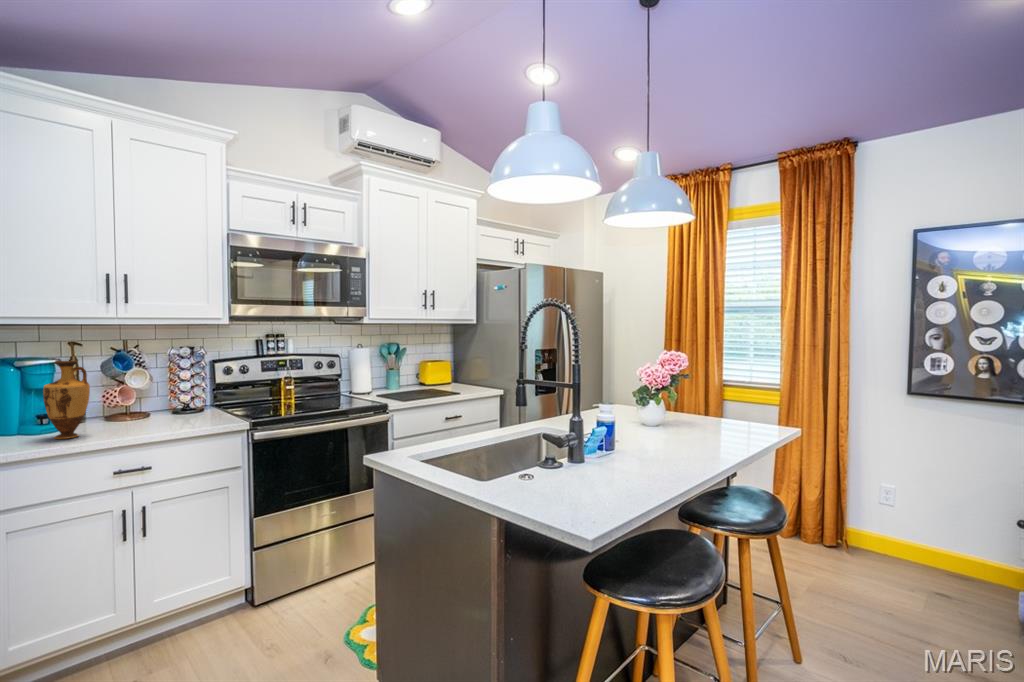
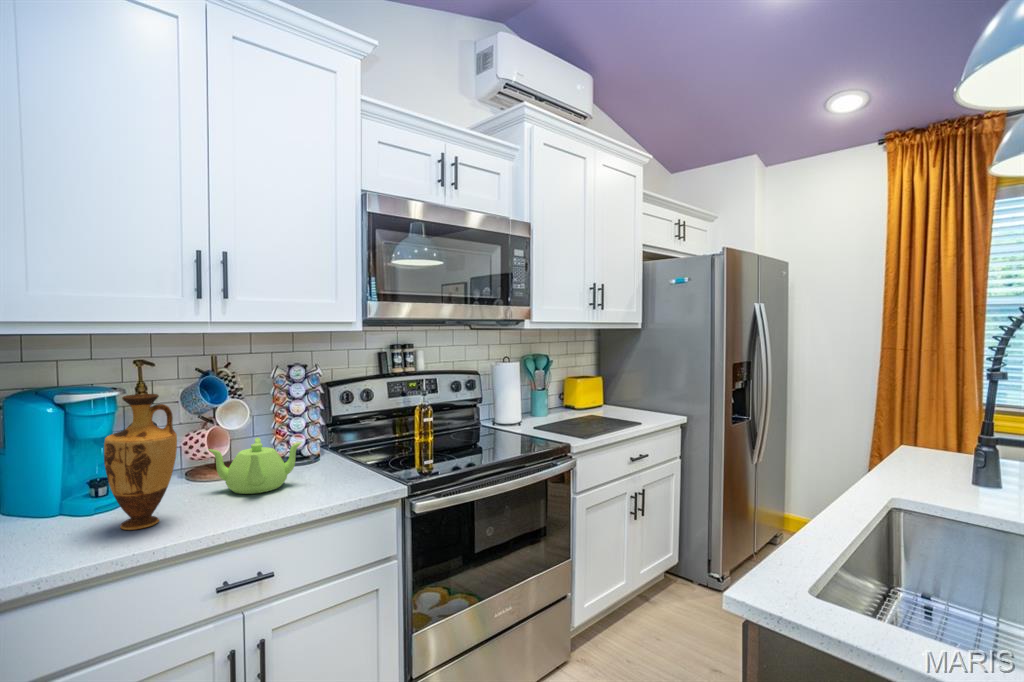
teapot: none [115,393,181,426] -> present [208,438,302,494]

